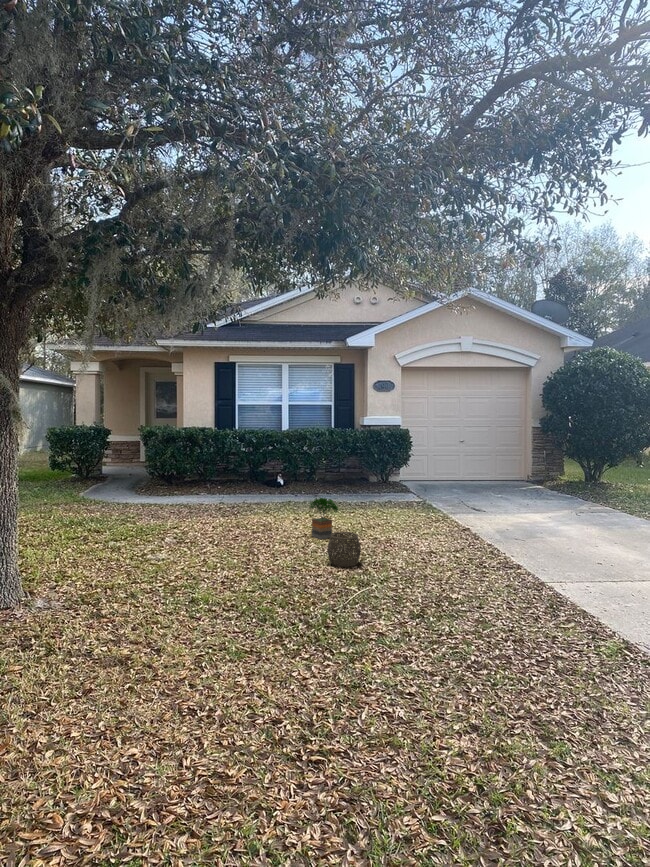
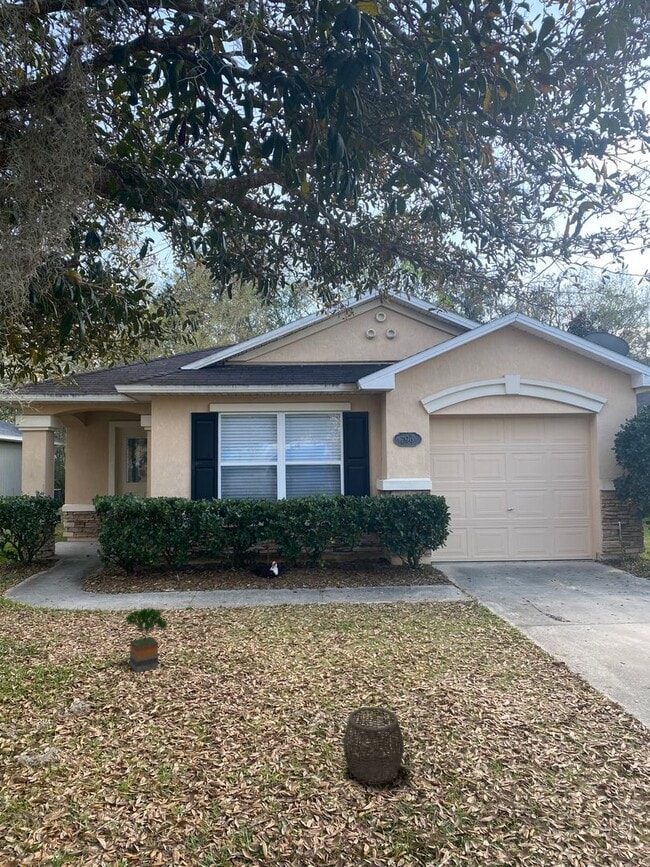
potted tree: present [310,498,338,539] -> present [126,608,167,672]

